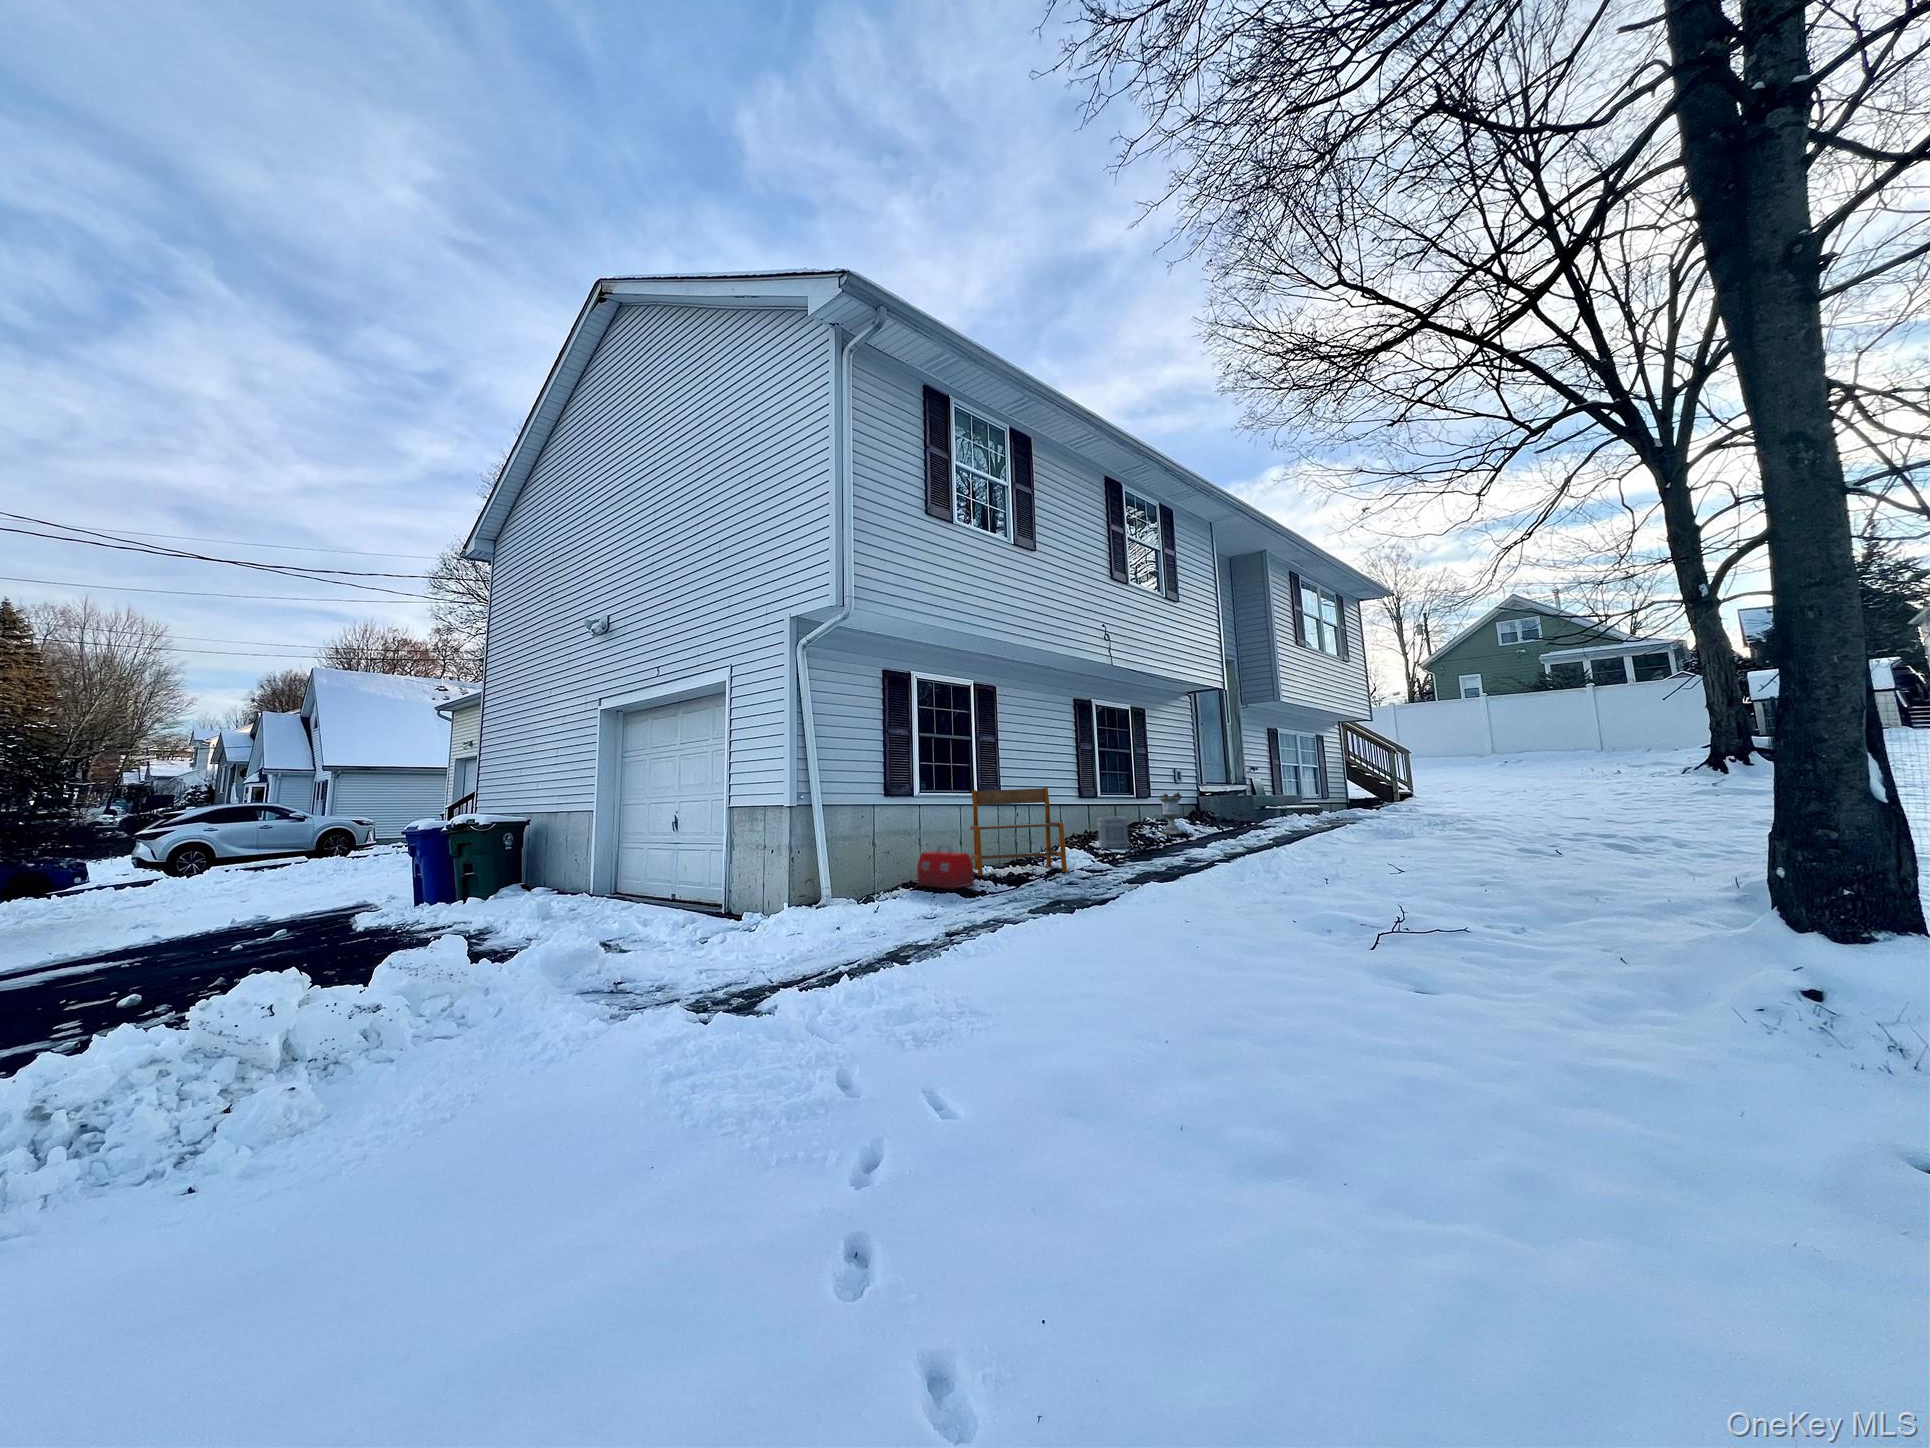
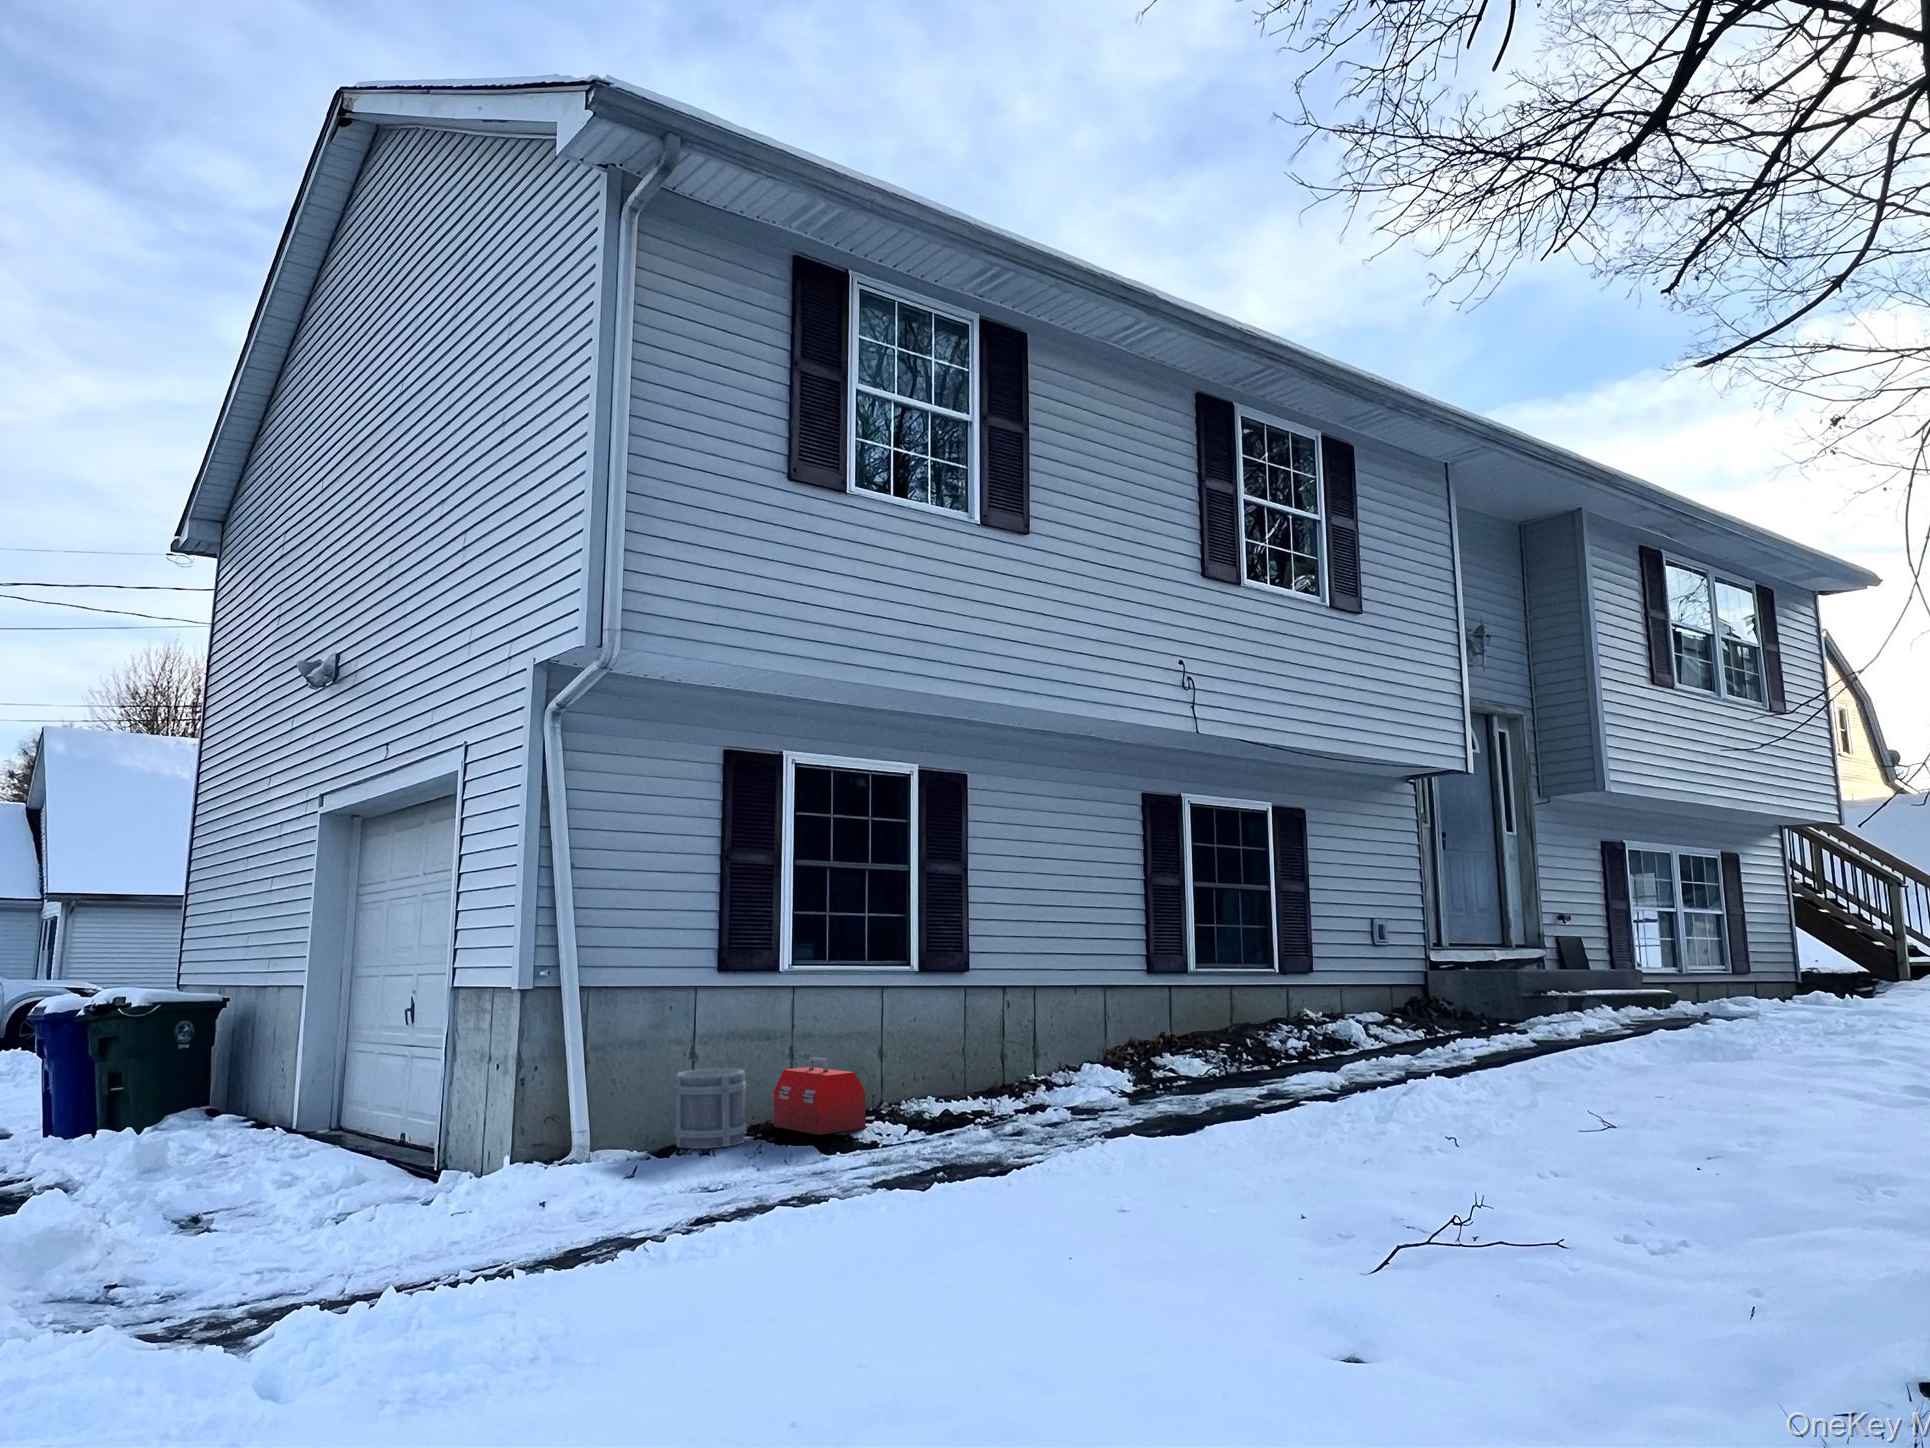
bench: present [970,787,1067,876] -> none [896,956,1055,1112]
planter: present [1159,792,1184,835] -> none [1329,963,1375,1041]
bucket: present [1097,817,1129,848] -> present [674,1068,747,1149]

